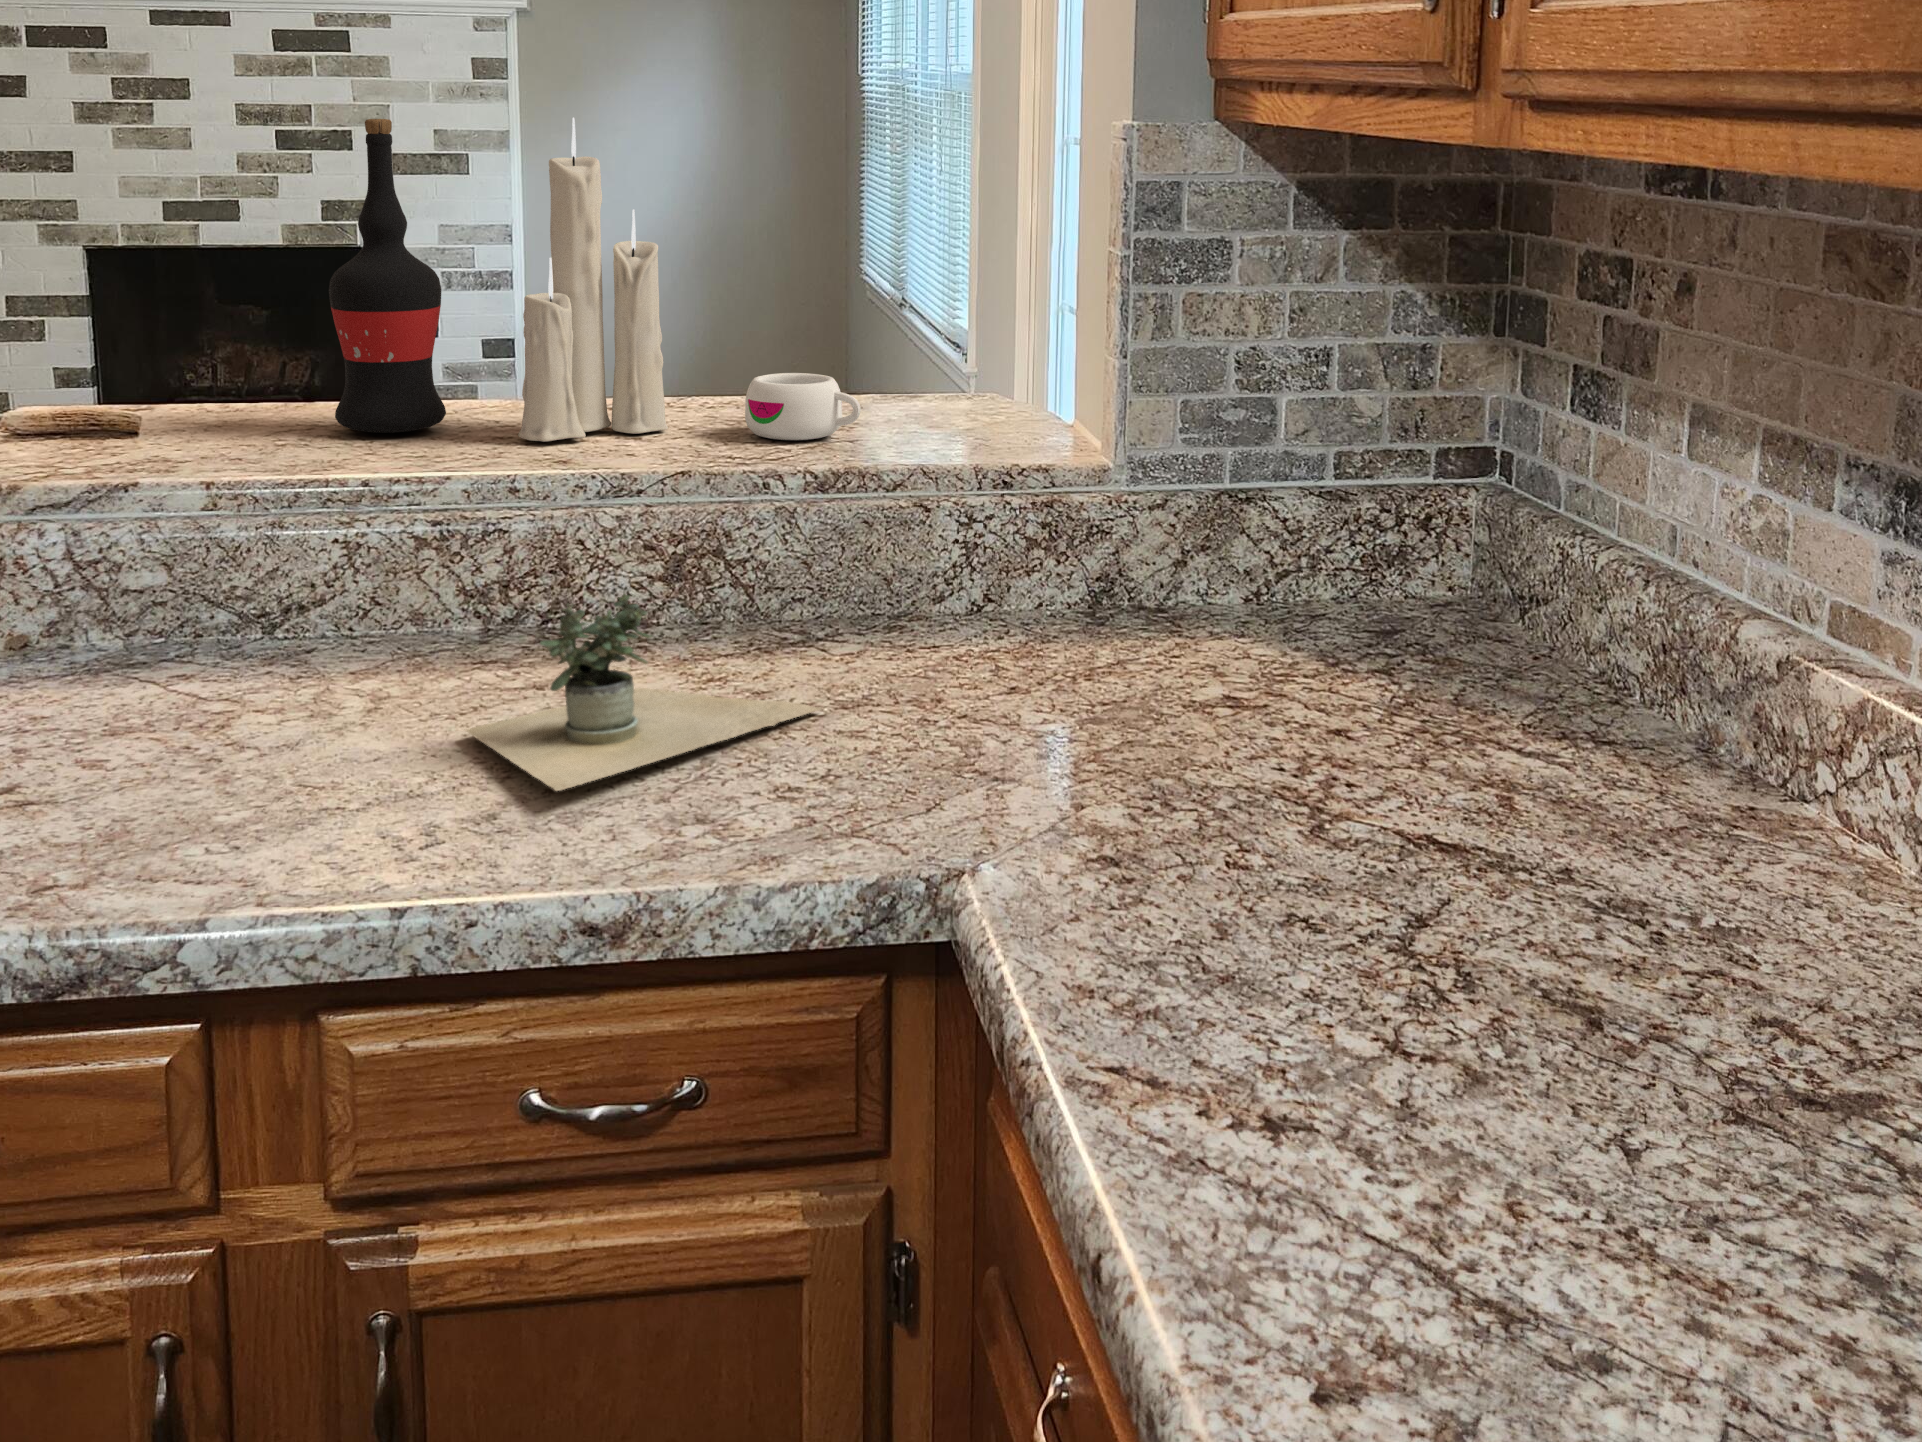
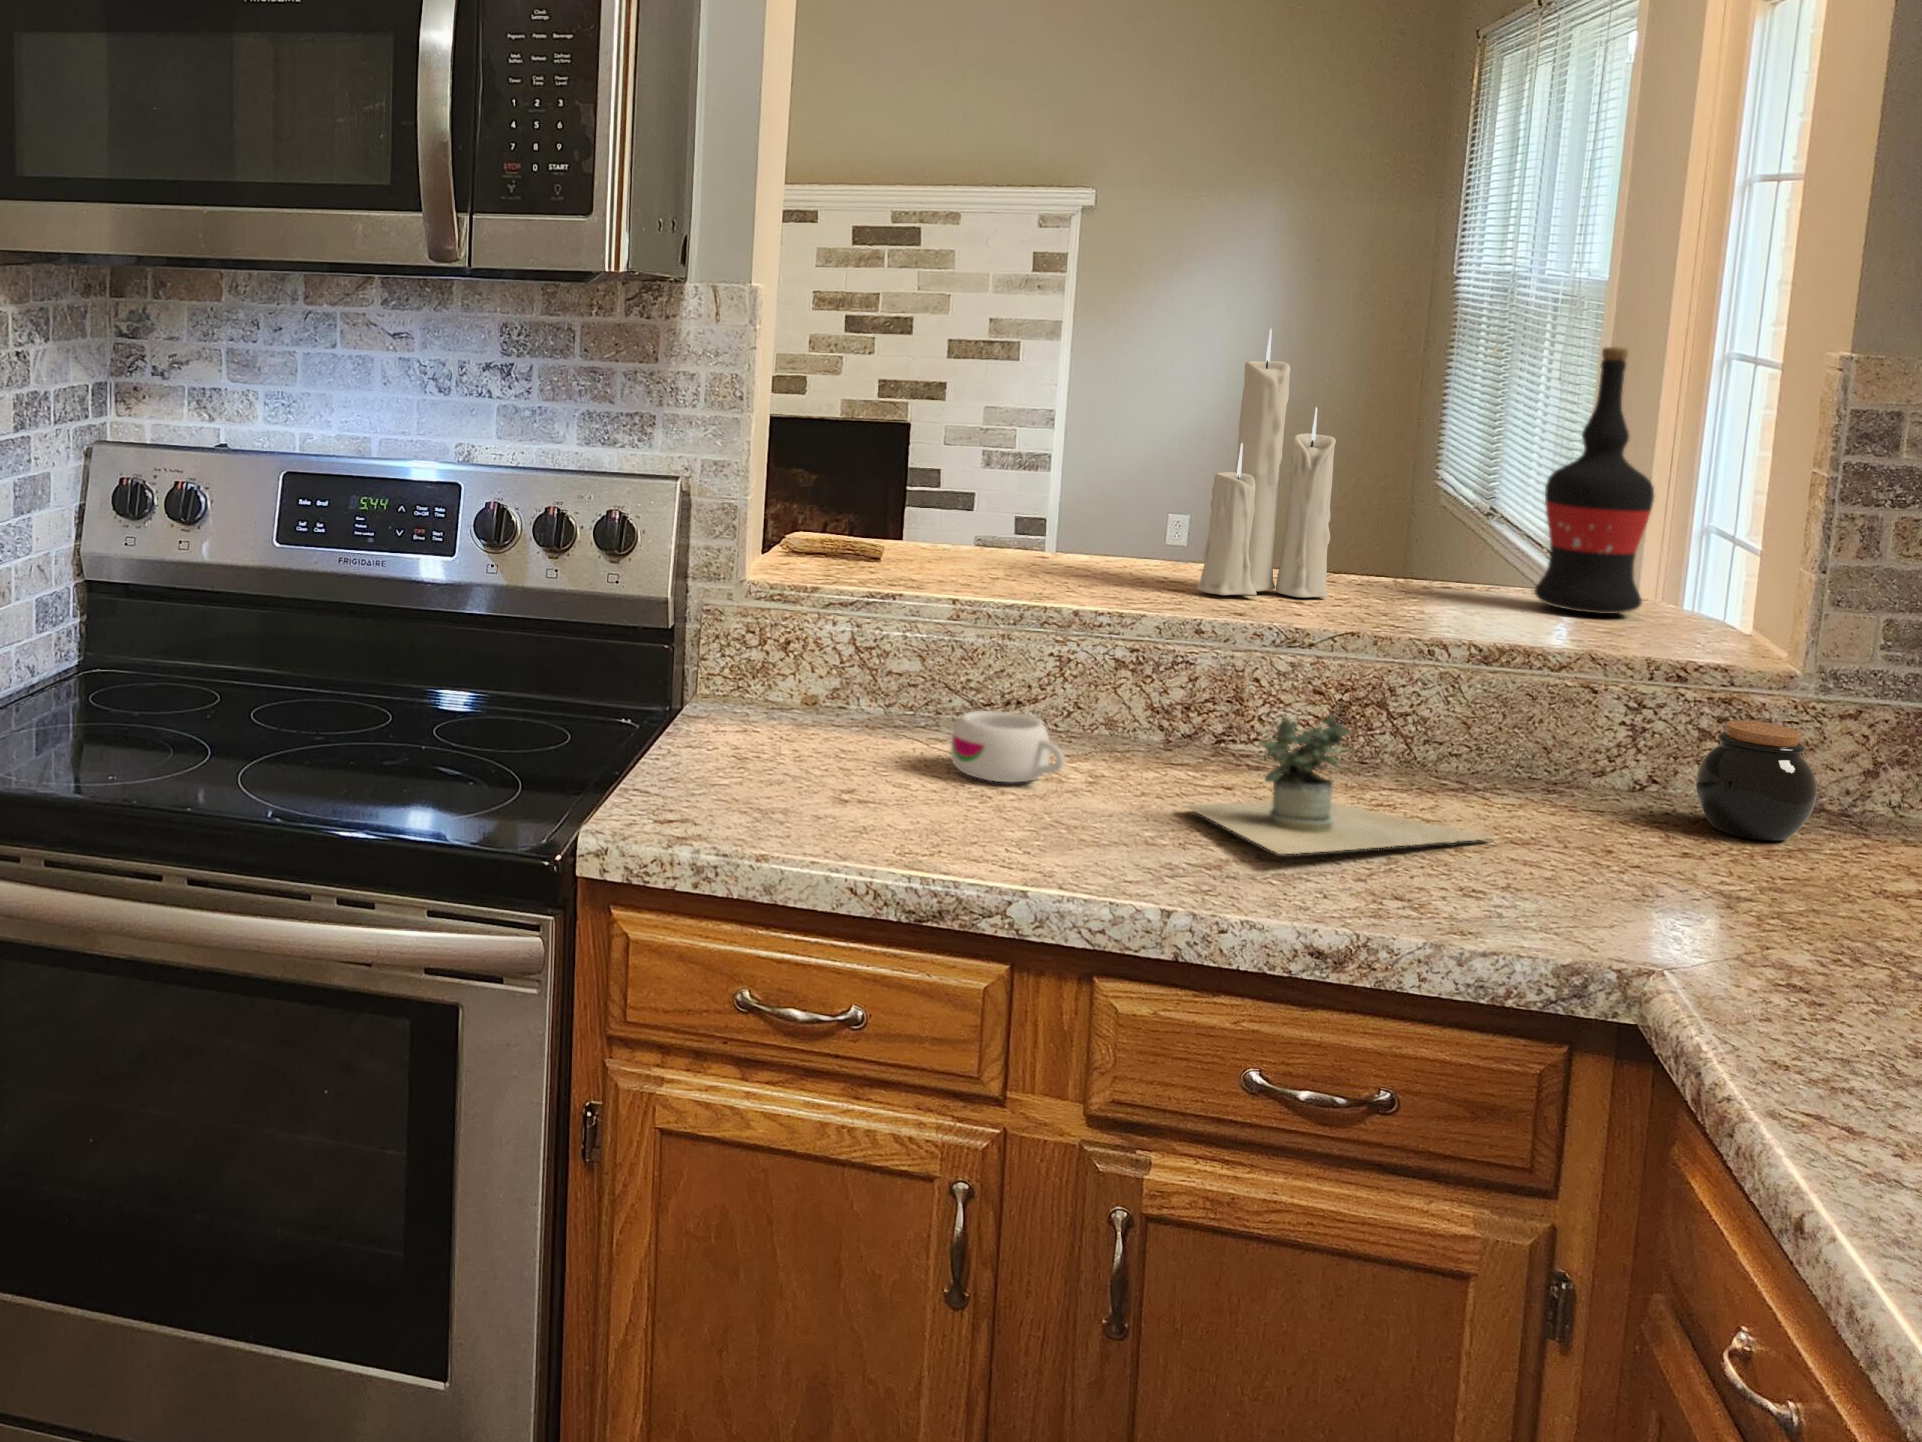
wine bottle: present [329,119,446,433] -> present [1535,347,1654,614]
mug: present [745,373,861,440] -> present [951,711,1064,782]
jar: none [1025,528,1133,657] -> present [1696,720,1817,841]

